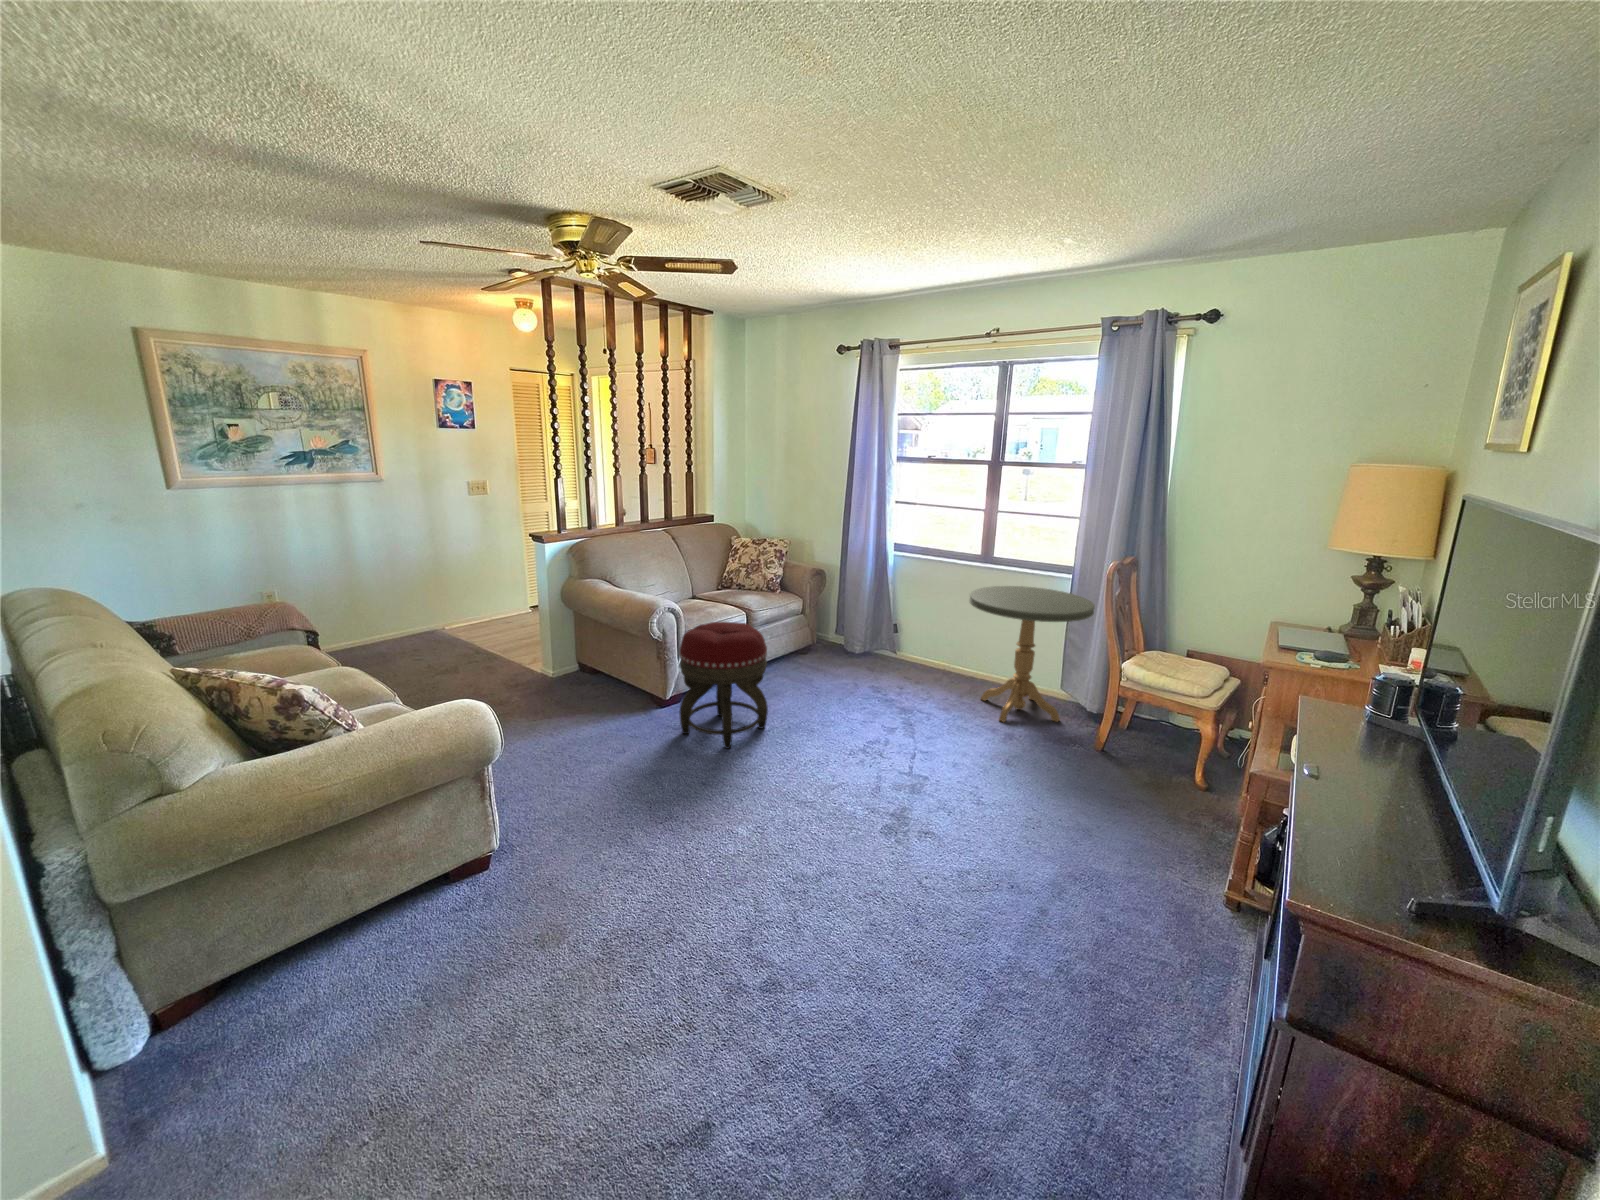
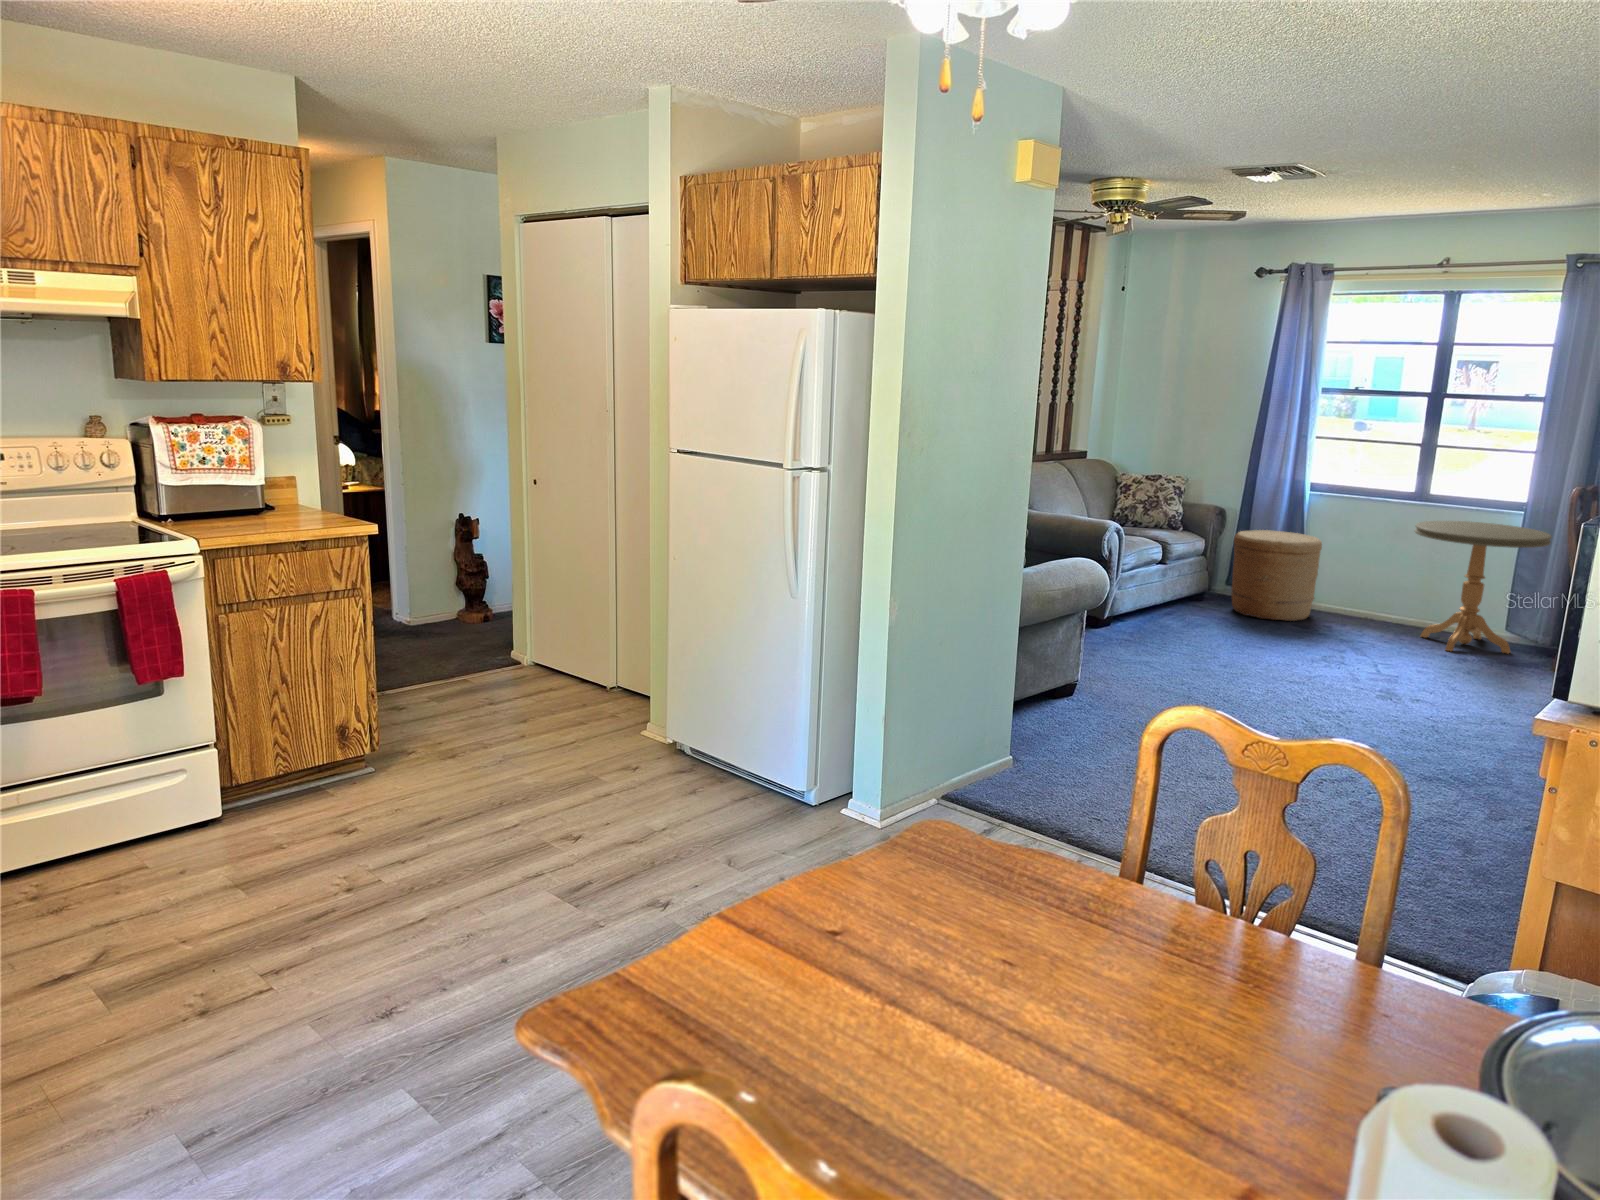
basket: none [817,592,896,682] -> present [1231,530,1322,621]
footstool: present [679,622,768,749] -> none [1133,543,1223,655]

